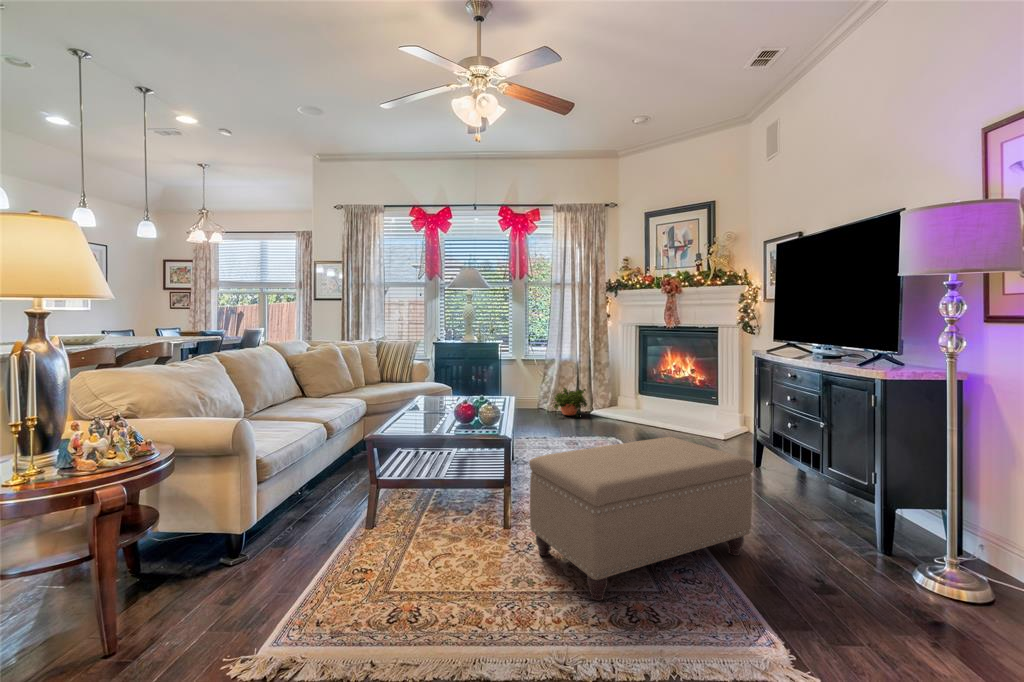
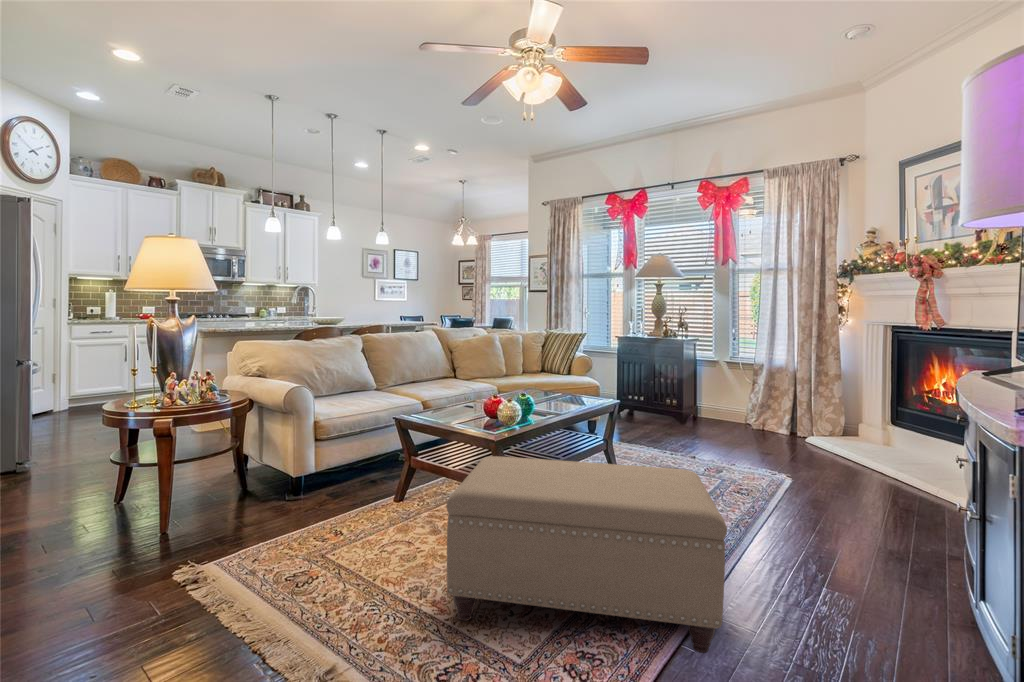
potted plant: present [552,388,587,415] -> none [738,401,799,441]

